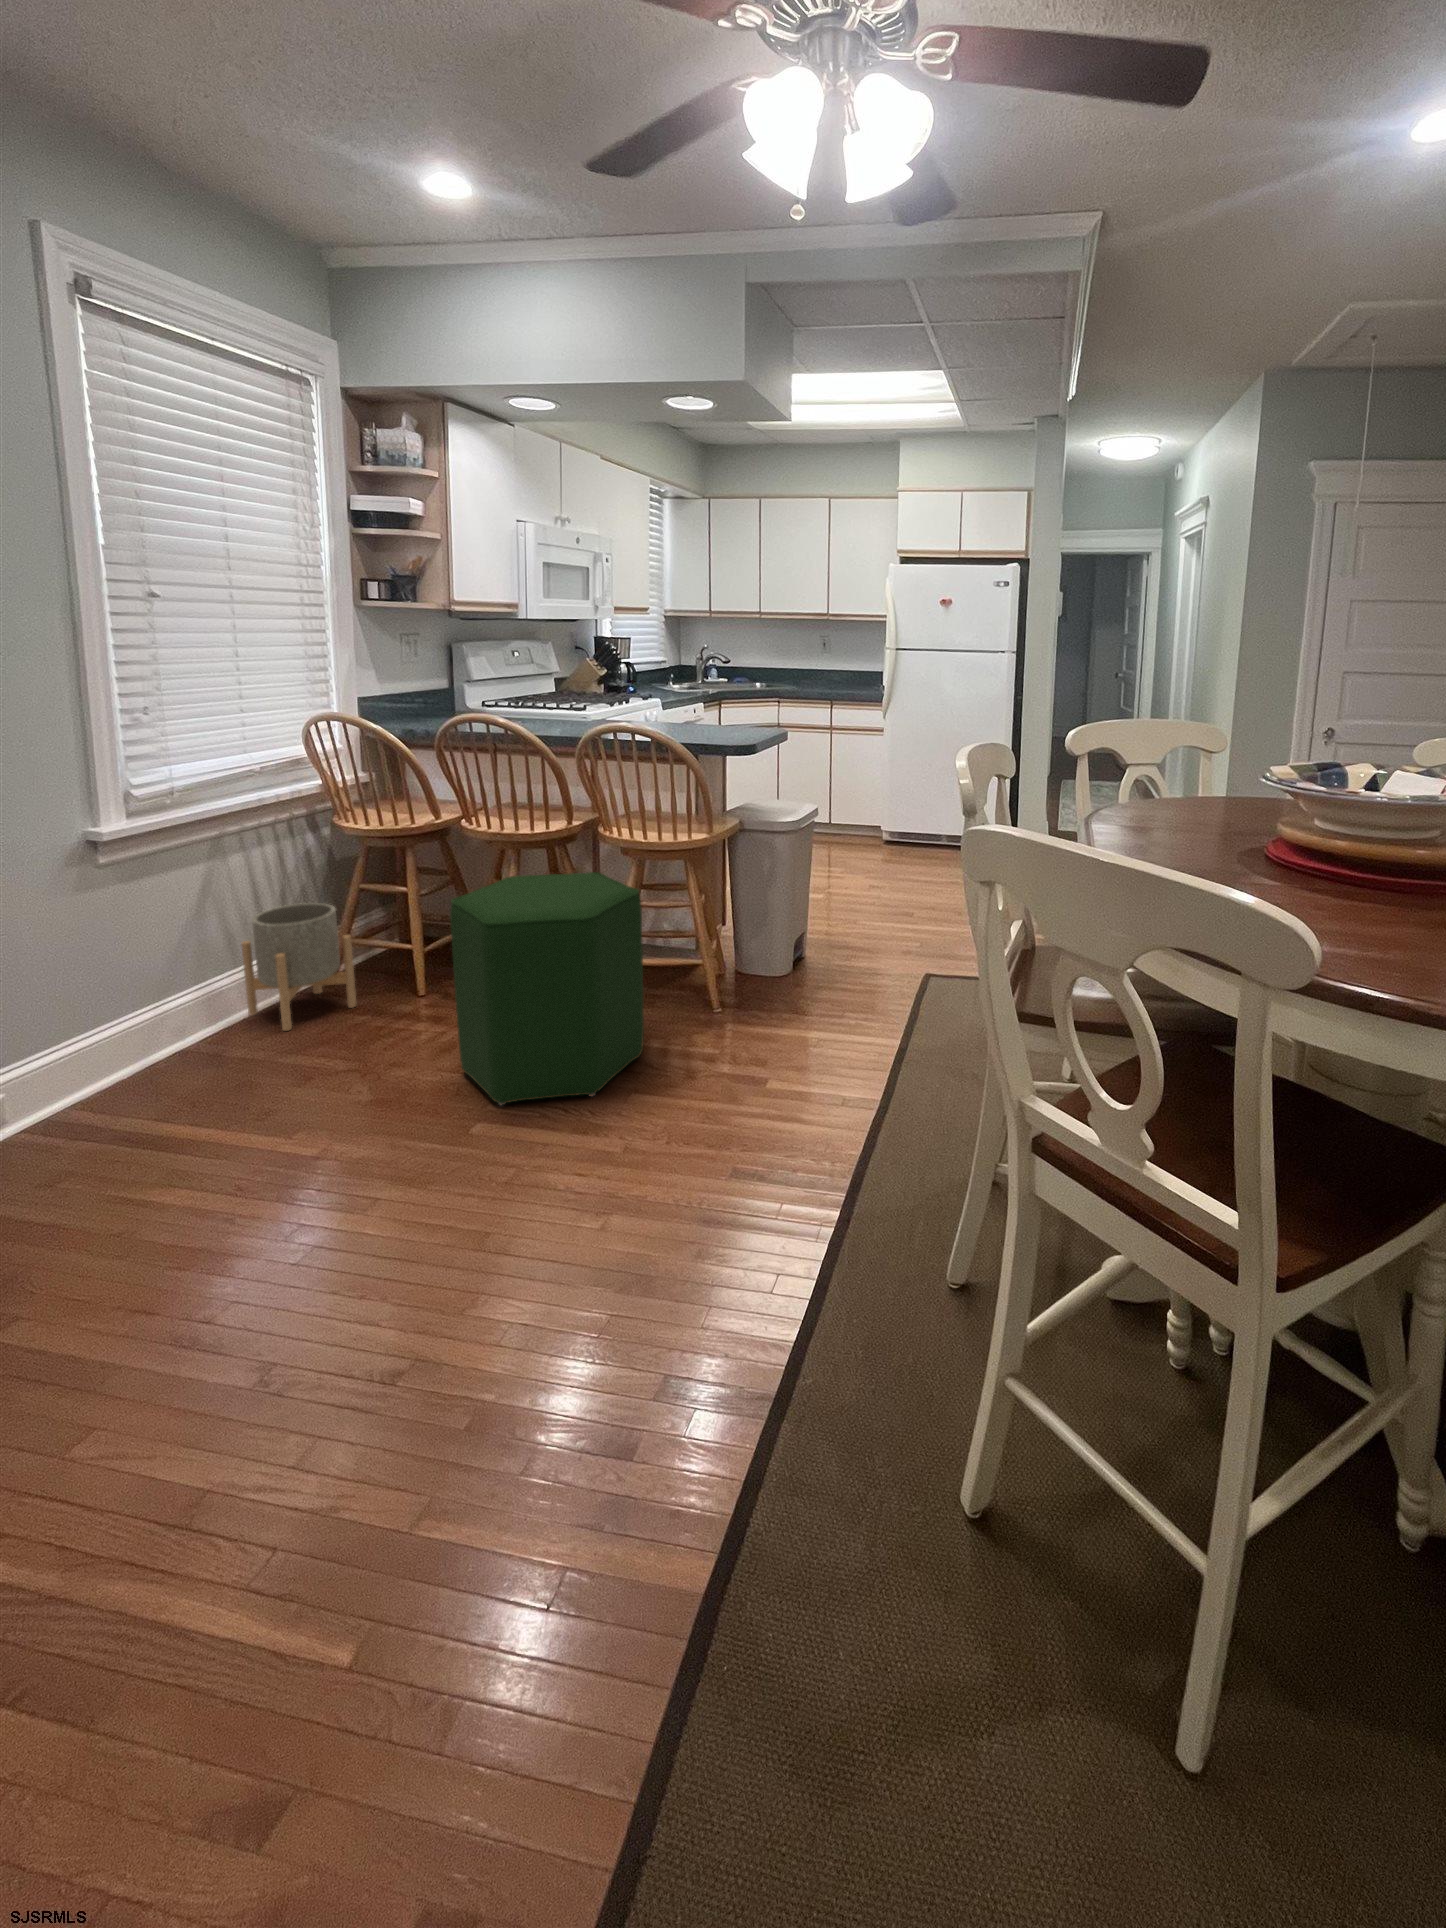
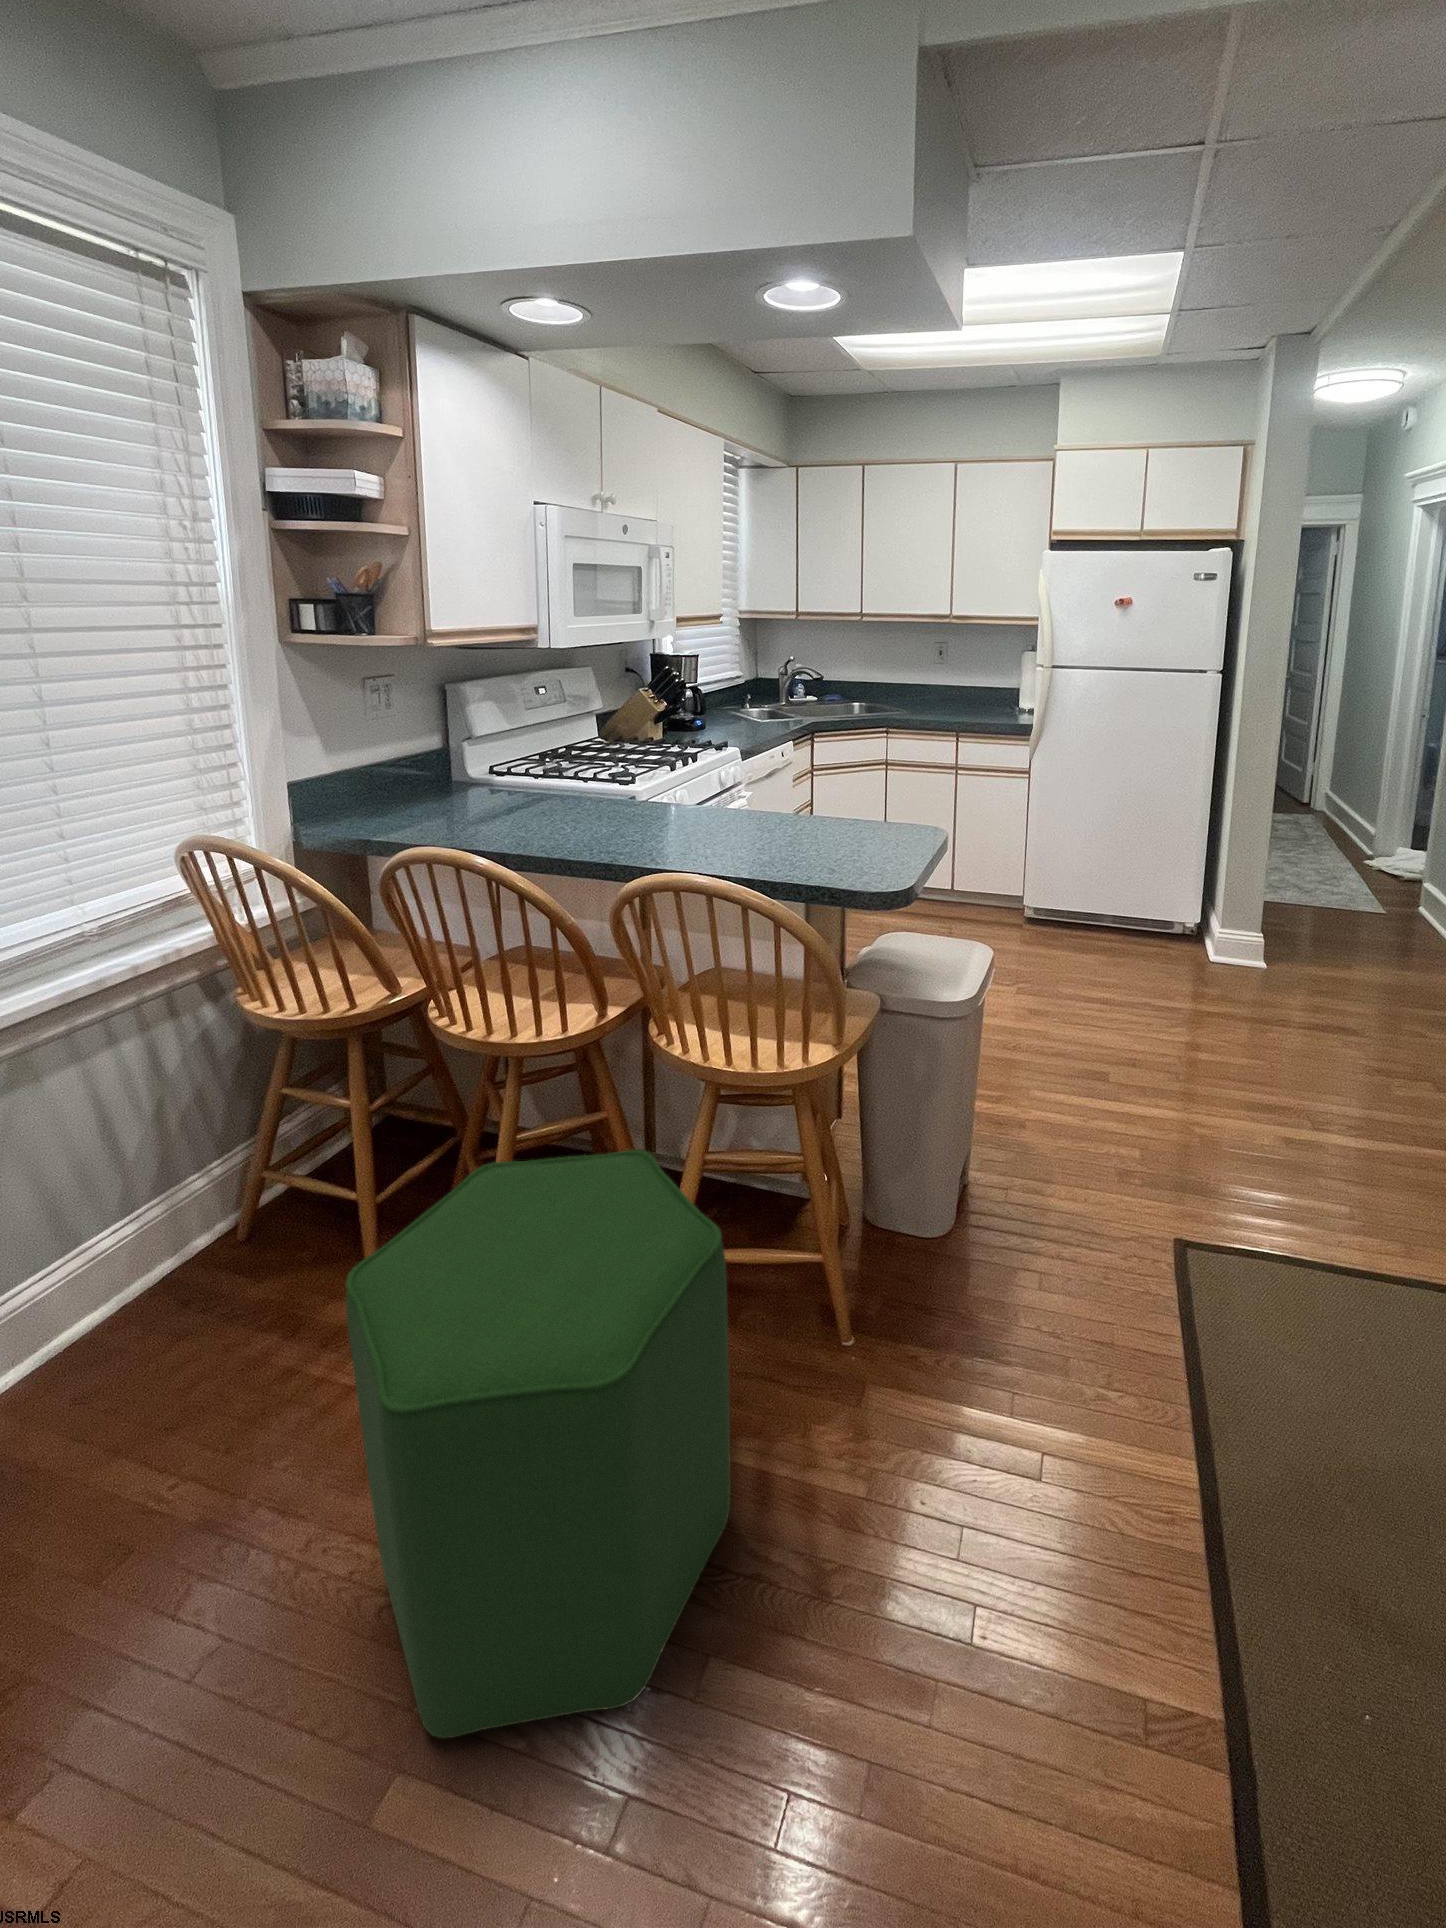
planter: present [242,903,356,1031] -> none [64,1138,262,1390]

